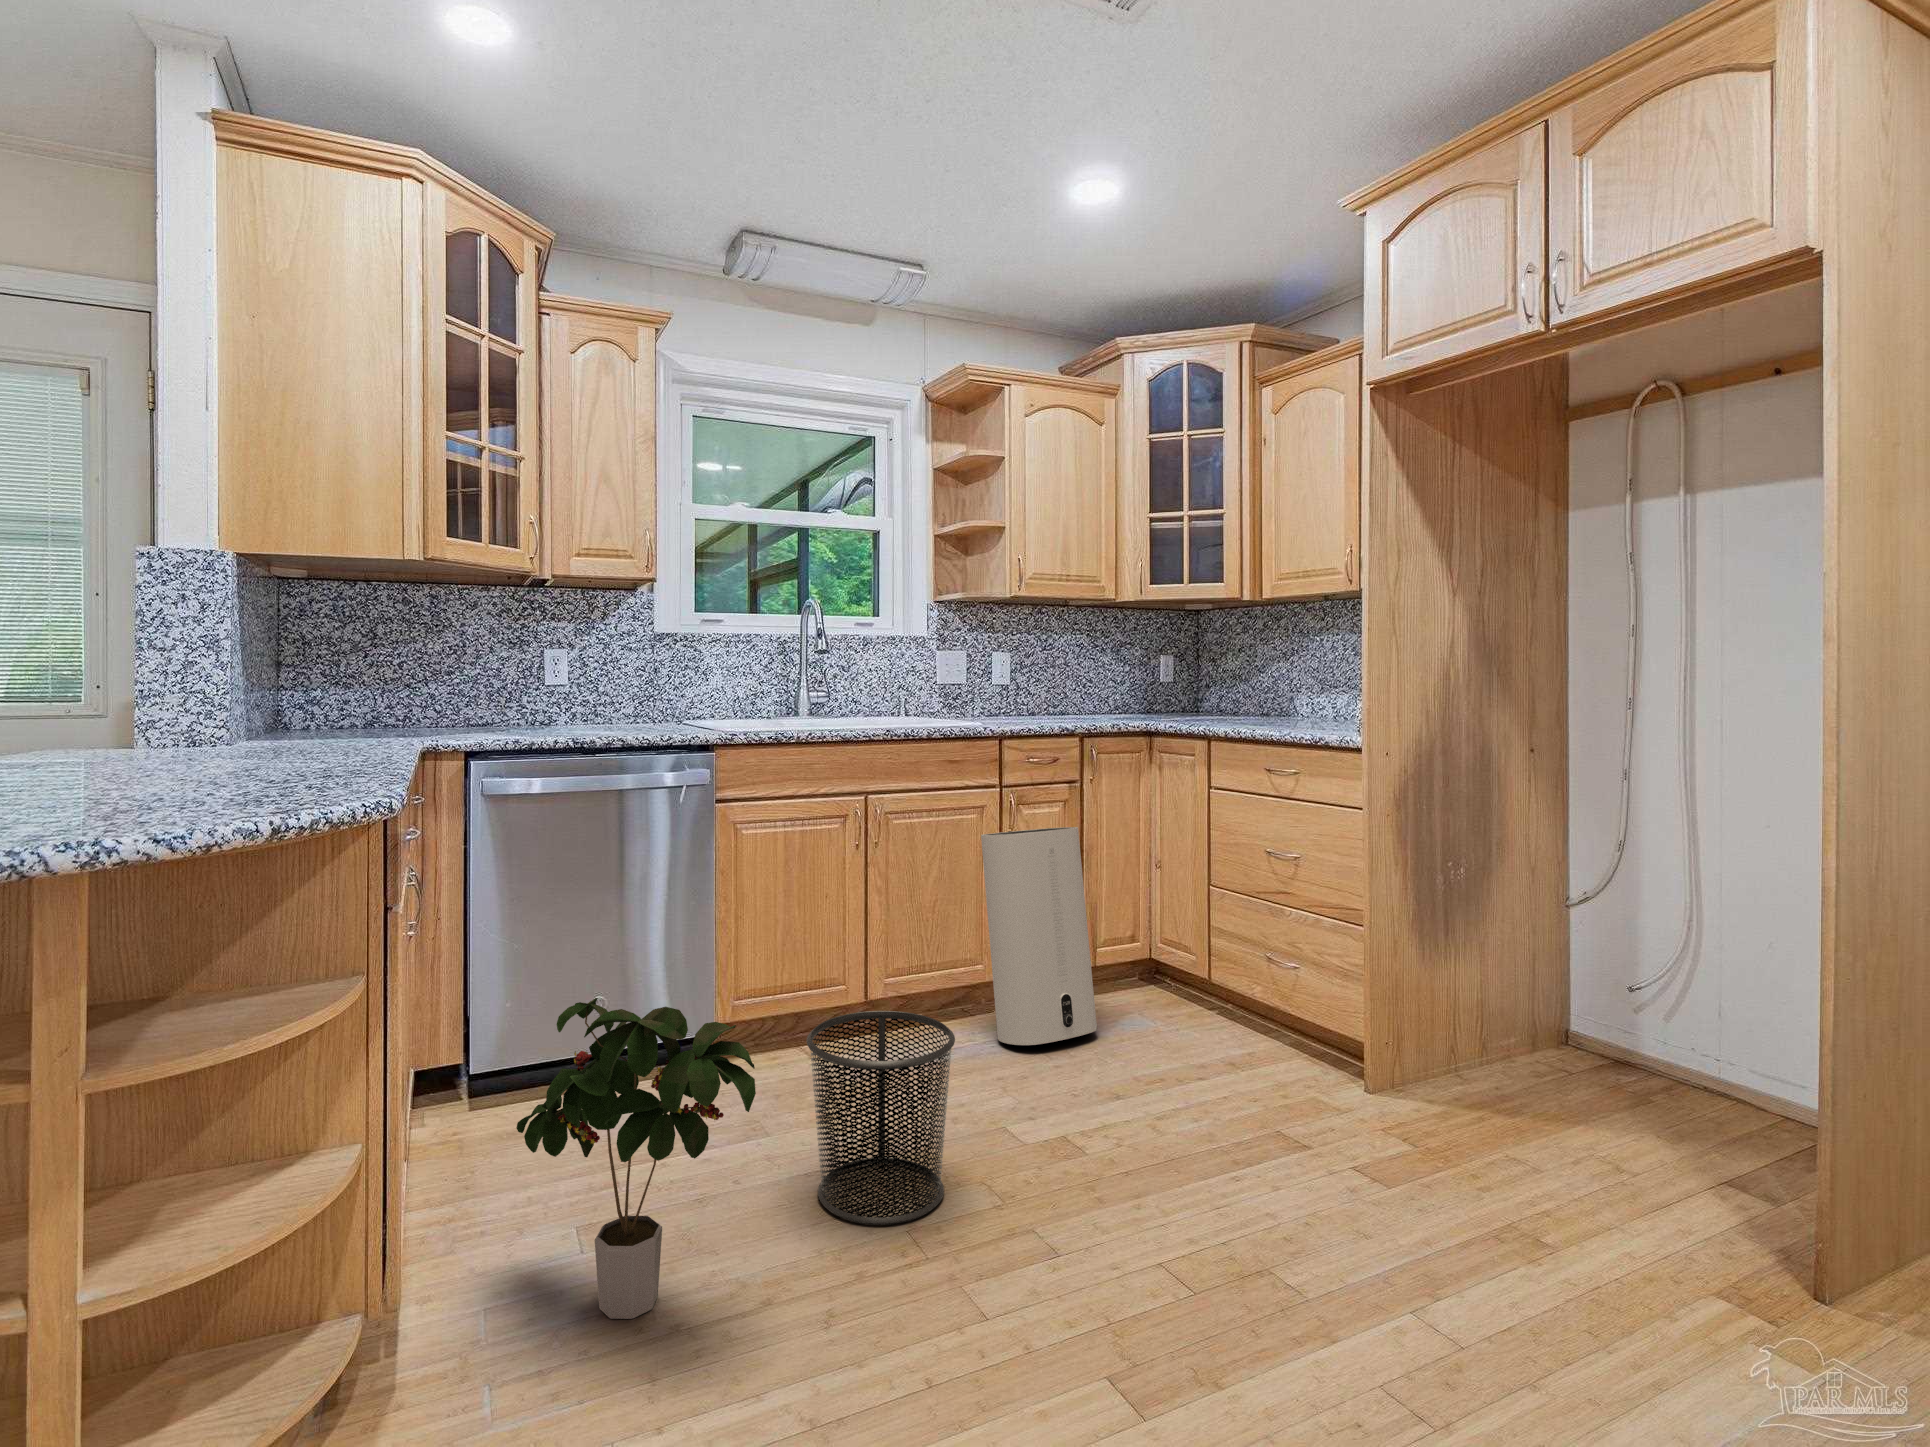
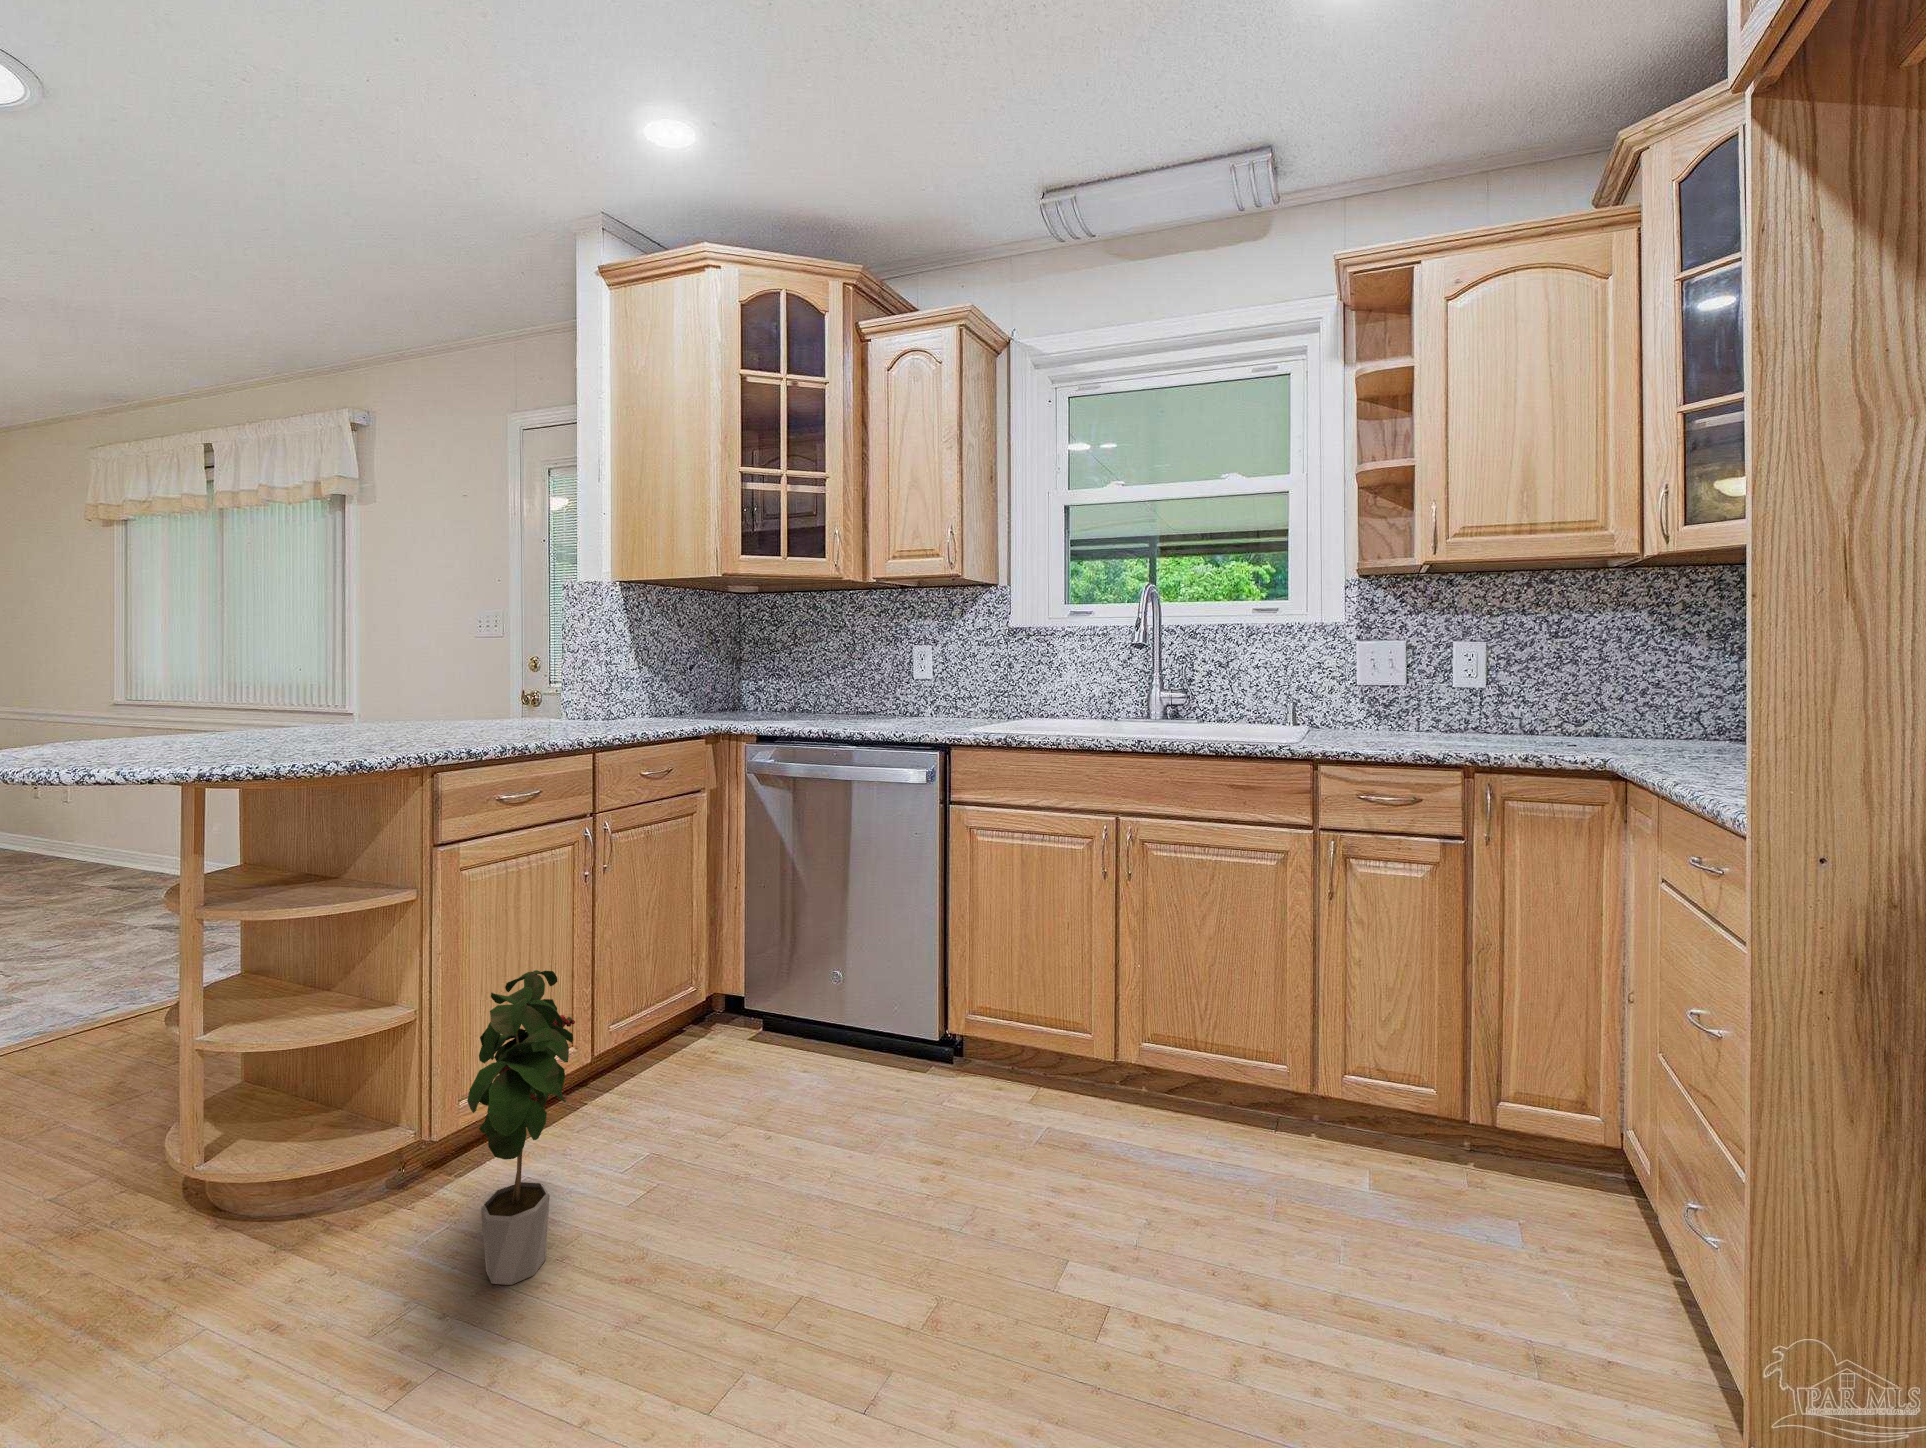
air purifier: present [981,827,1097,1045] -> none [1243,894,1419,1243]
waste bin: present [806,1011,955,1225] -> none [724,1070,906,1361]

